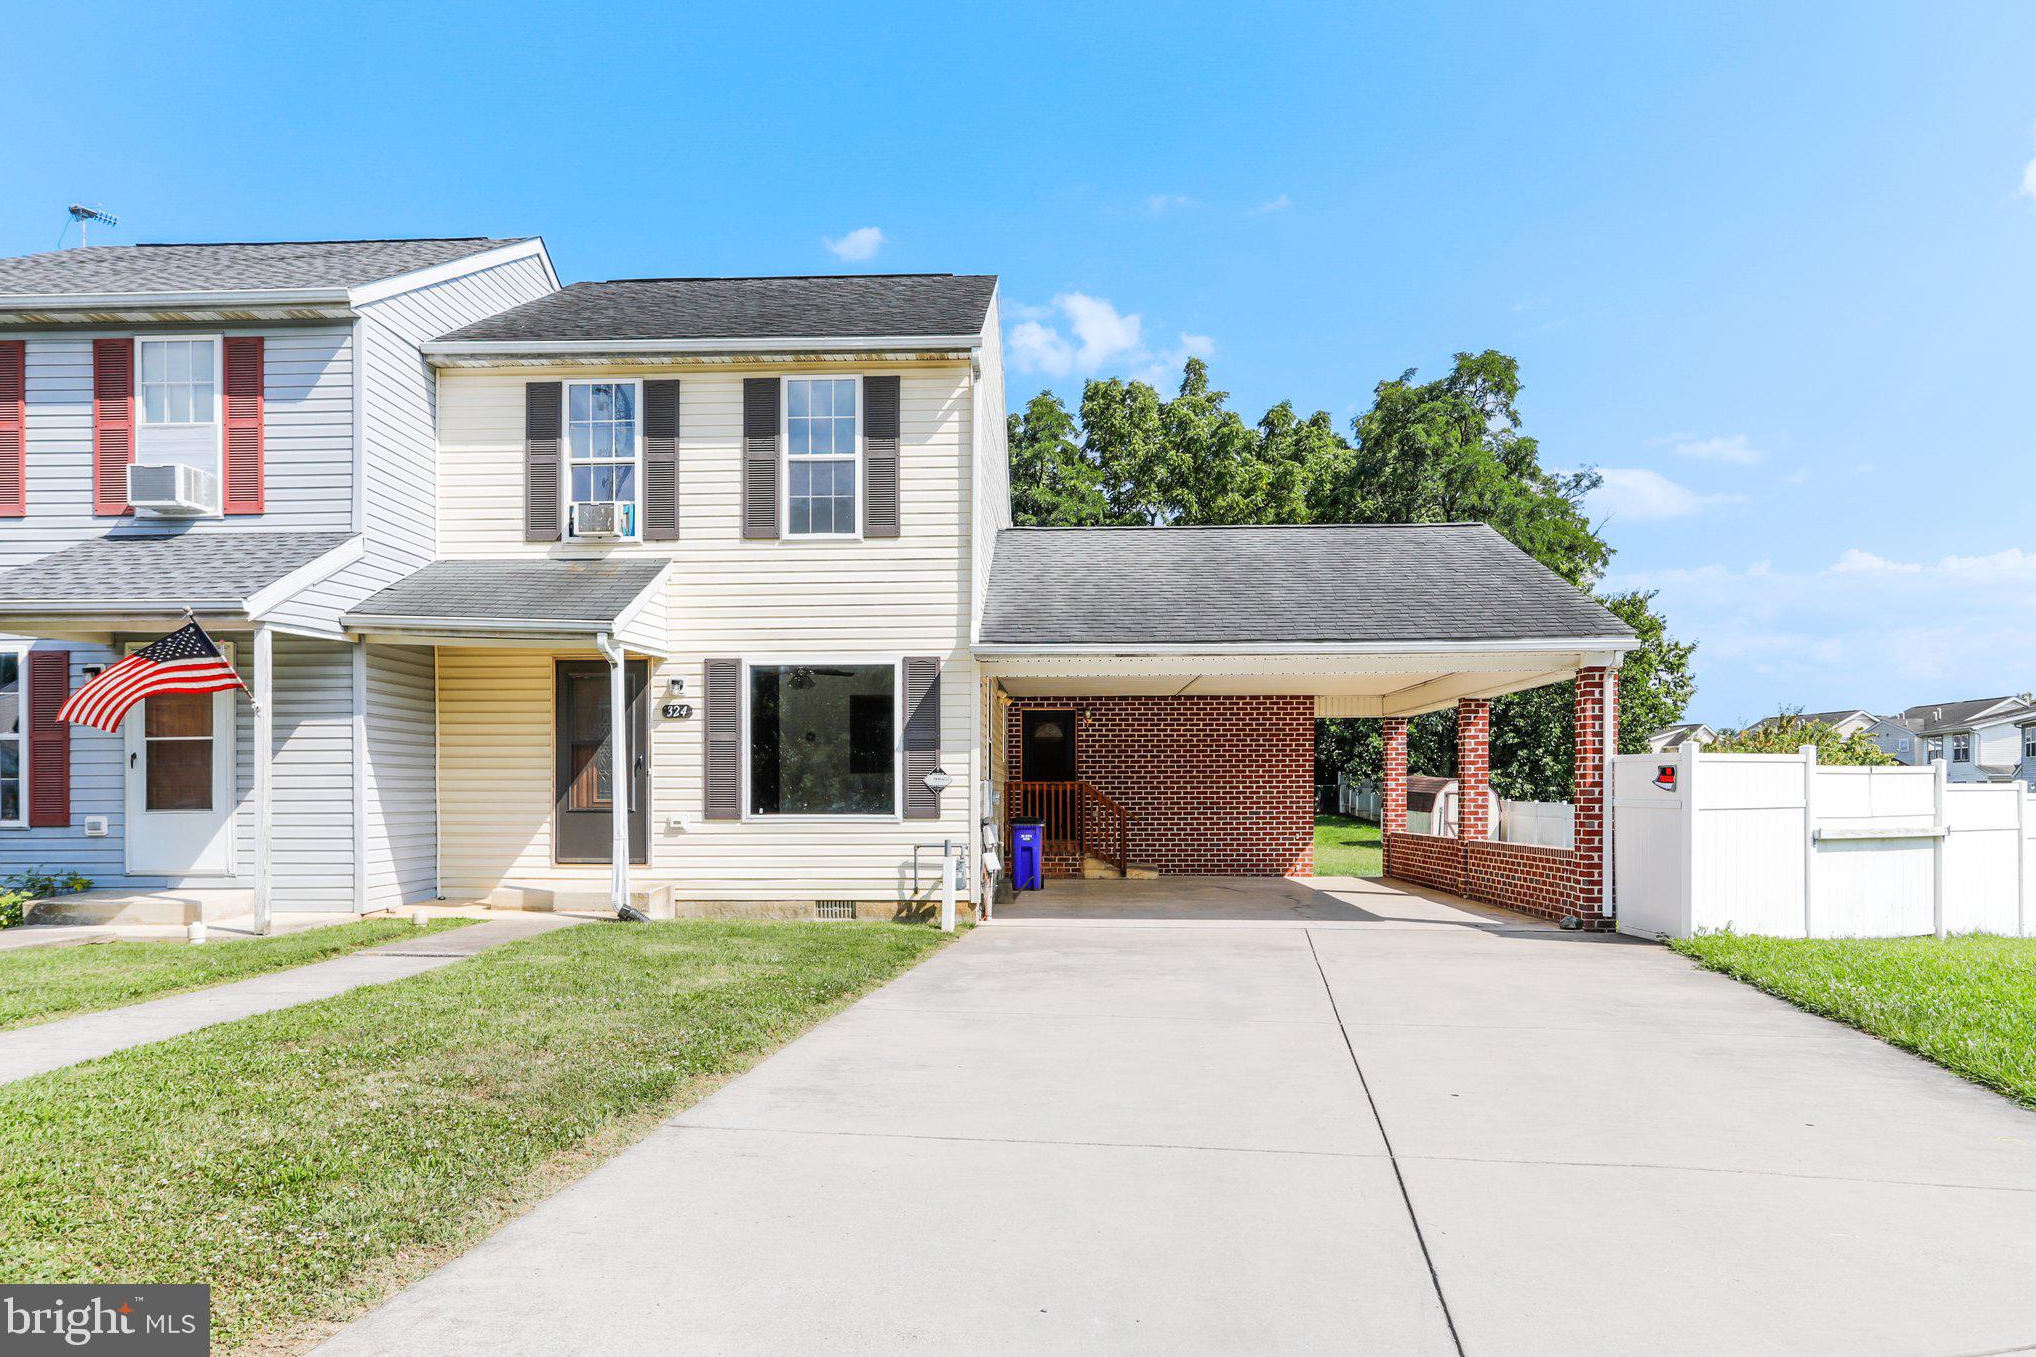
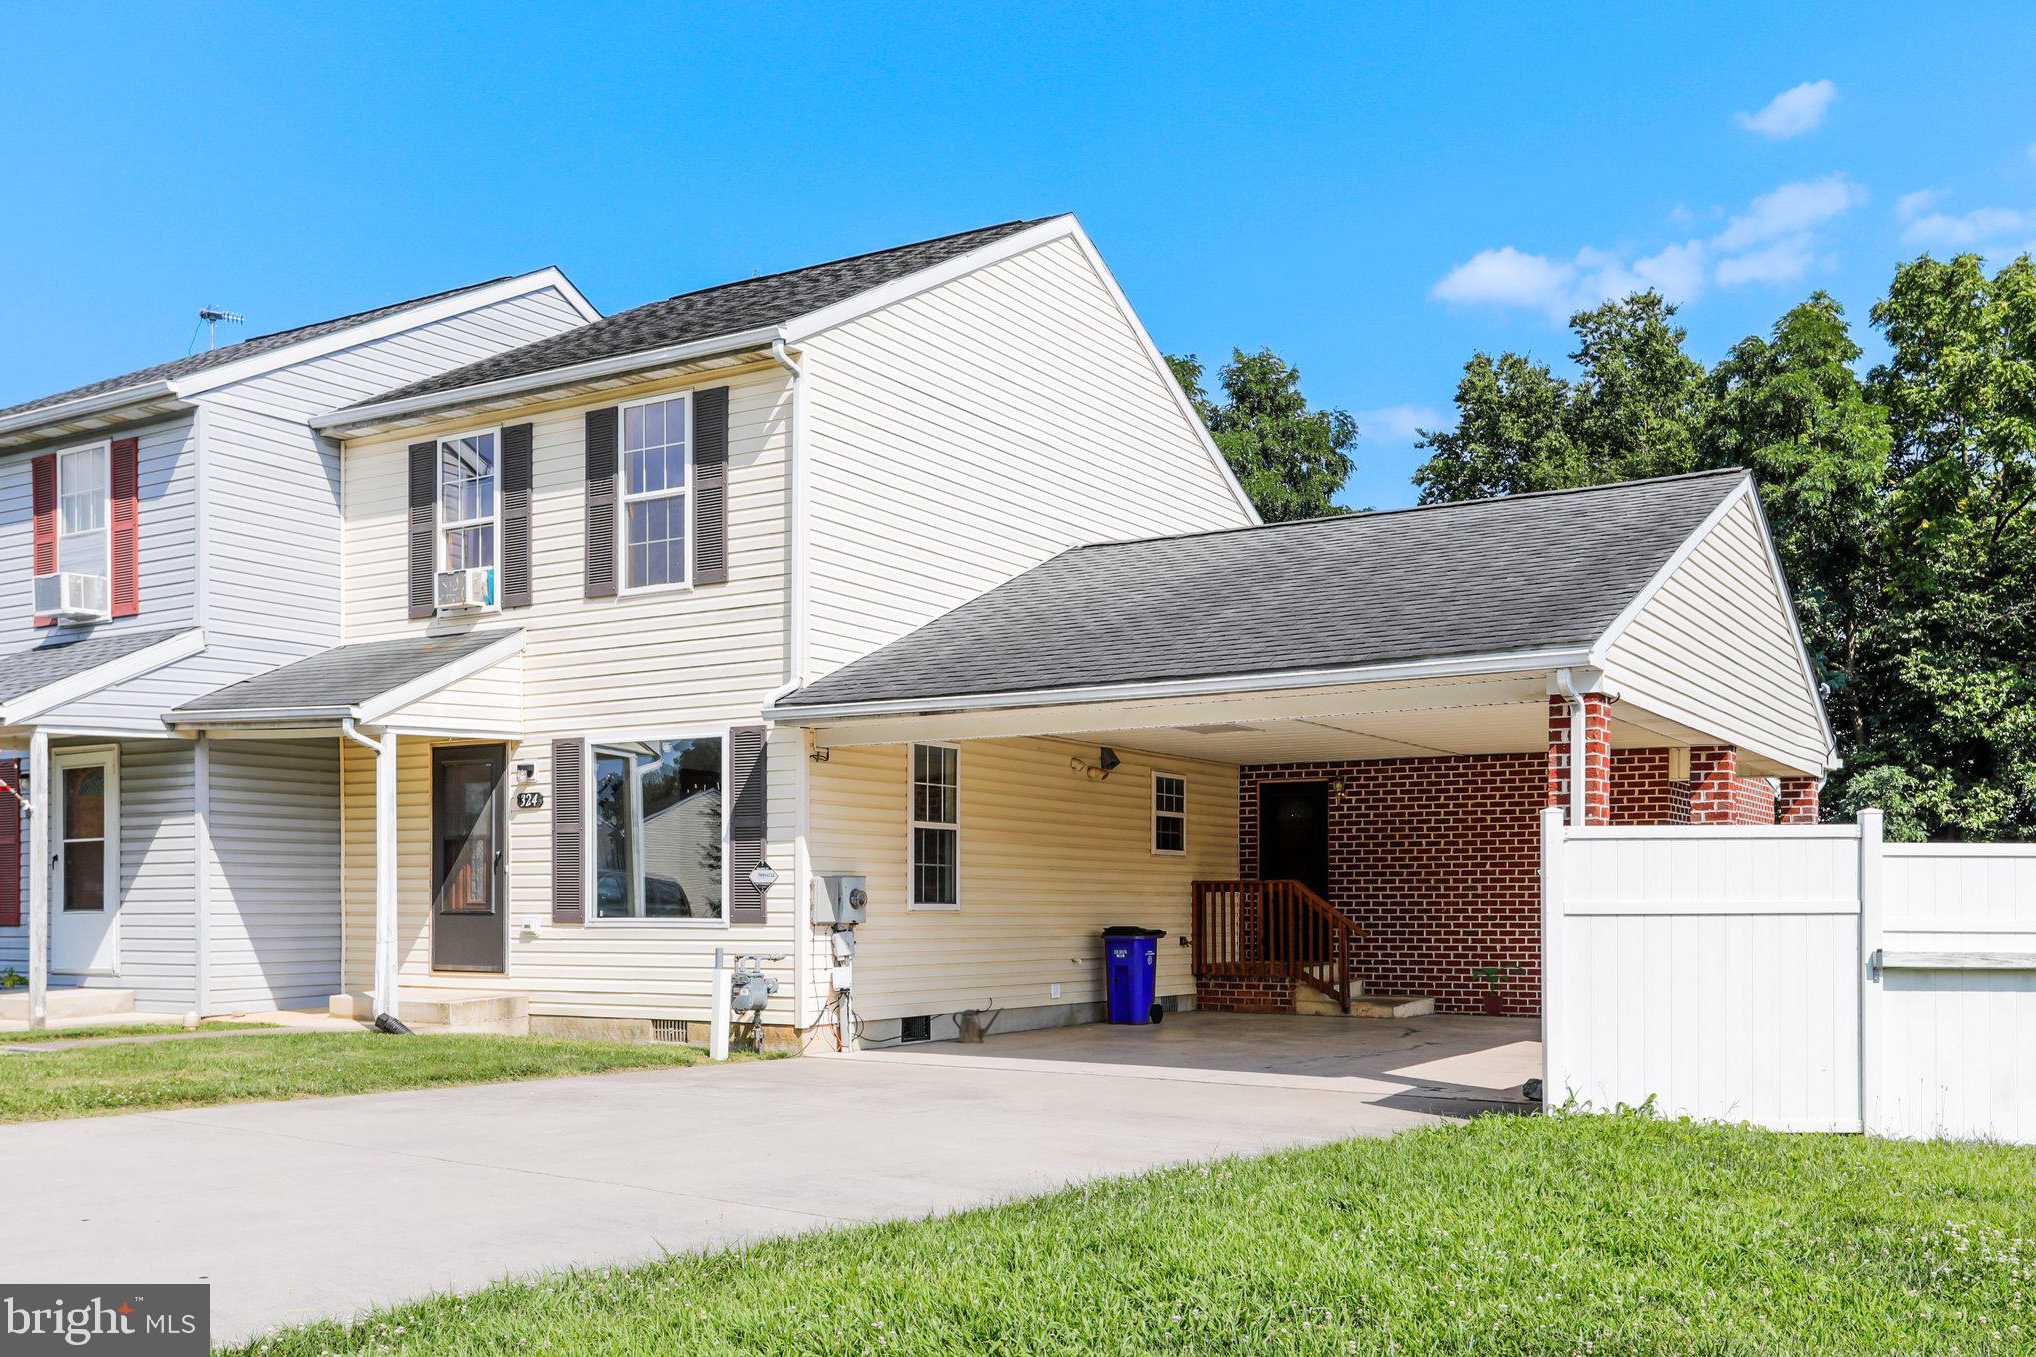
potted plant: none [1188,838,1222,872] -> present [1473,965,1526,1015]

